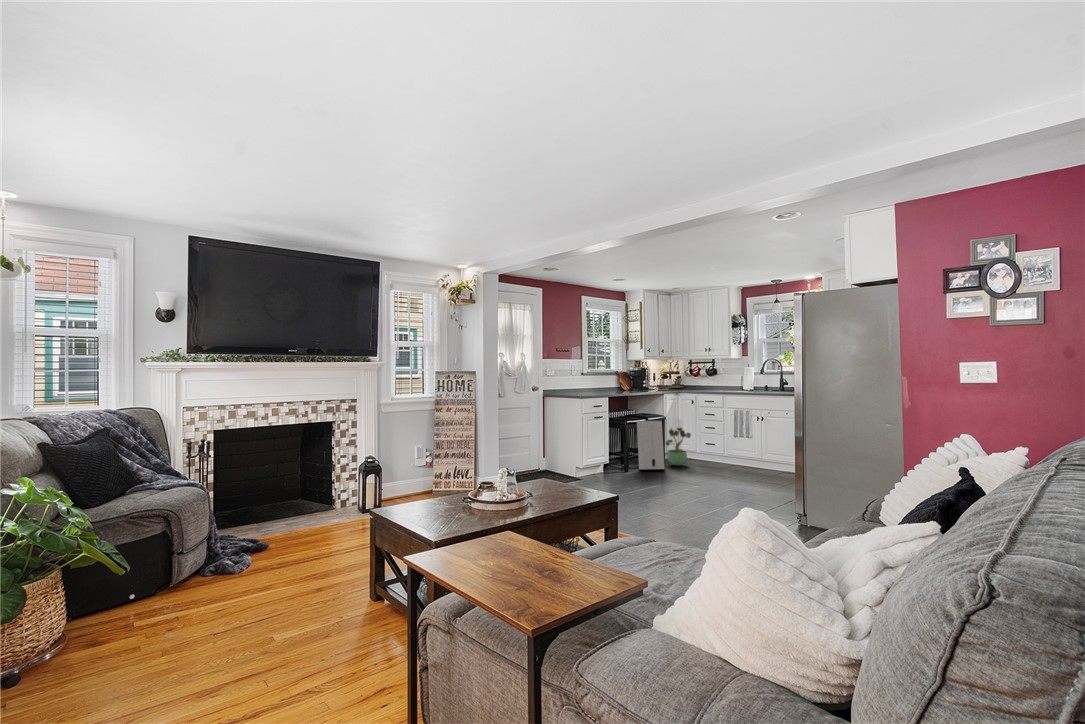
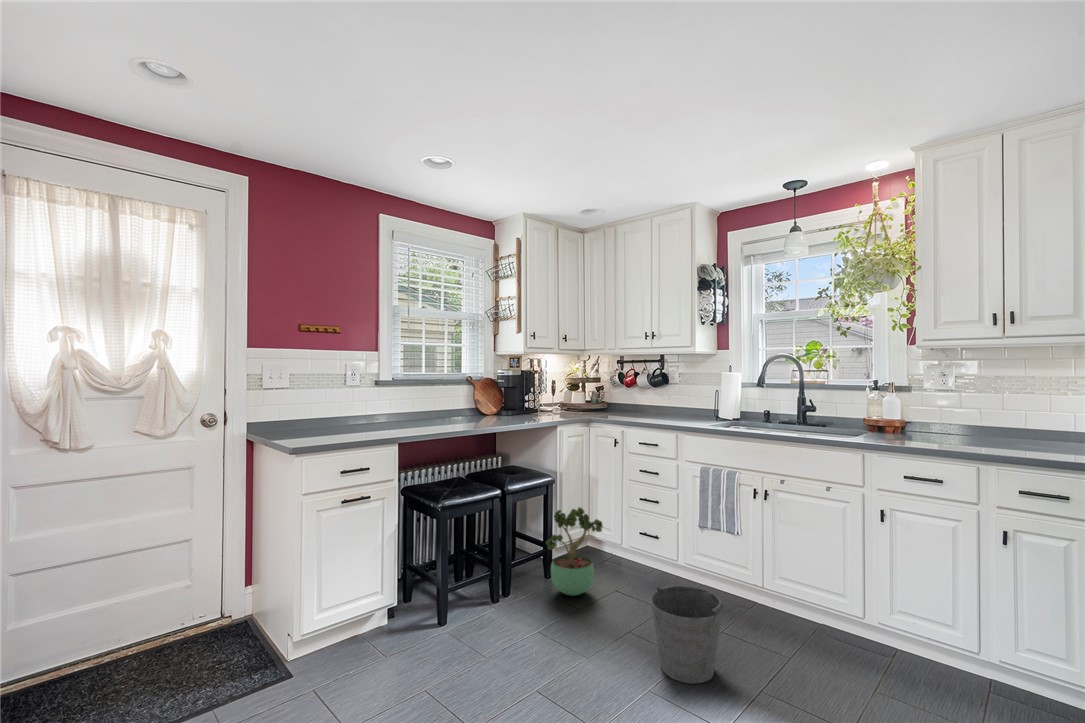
air purifier: present [637,421,664,470] -> none [471,498,533,626]
bucket: none [715,449,743,479] -> present [651,586,723,684]

